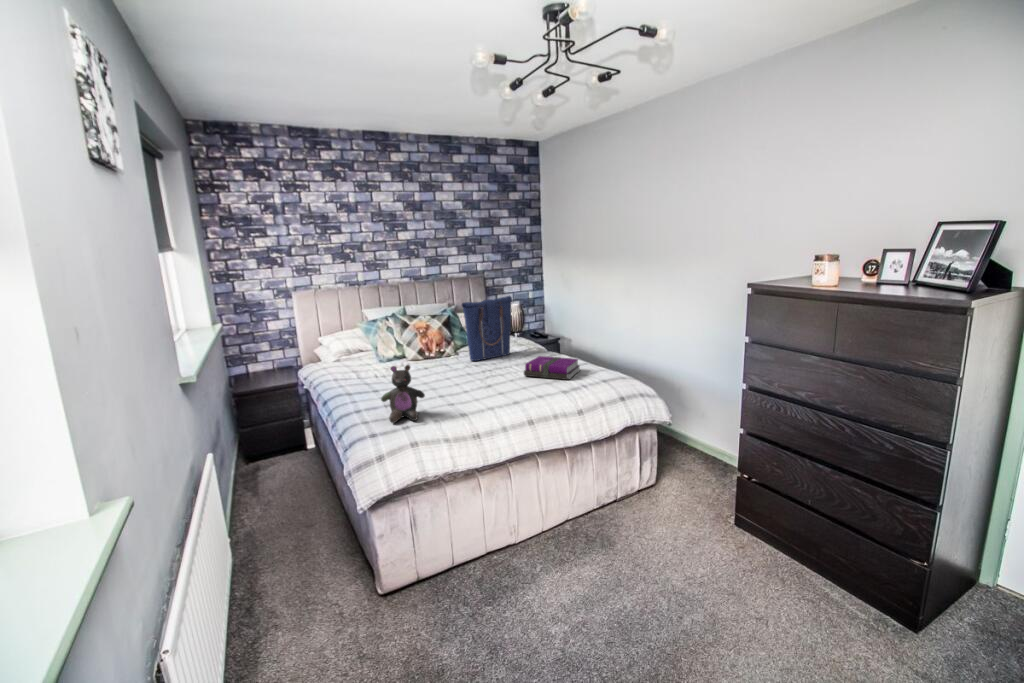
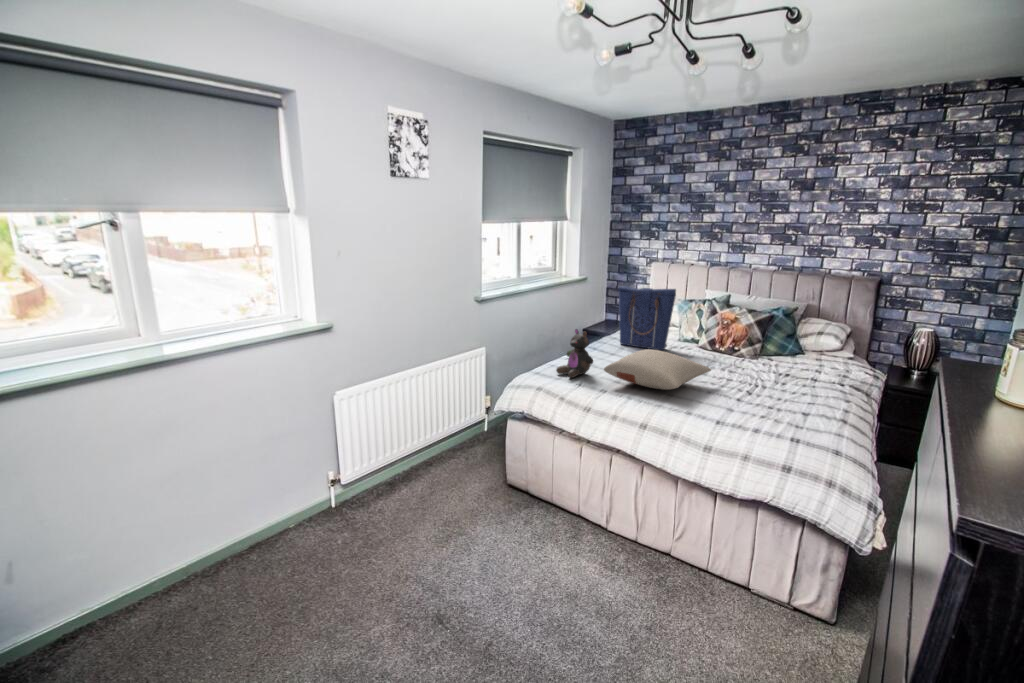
tote bag: present [462,296,512,361] -> present [619,286,676,350]
notebook: present [524,356,580,380] -> none [736,378,814,415]
pillow: none [432,362,526,399] -> present [604,349,711,390]

